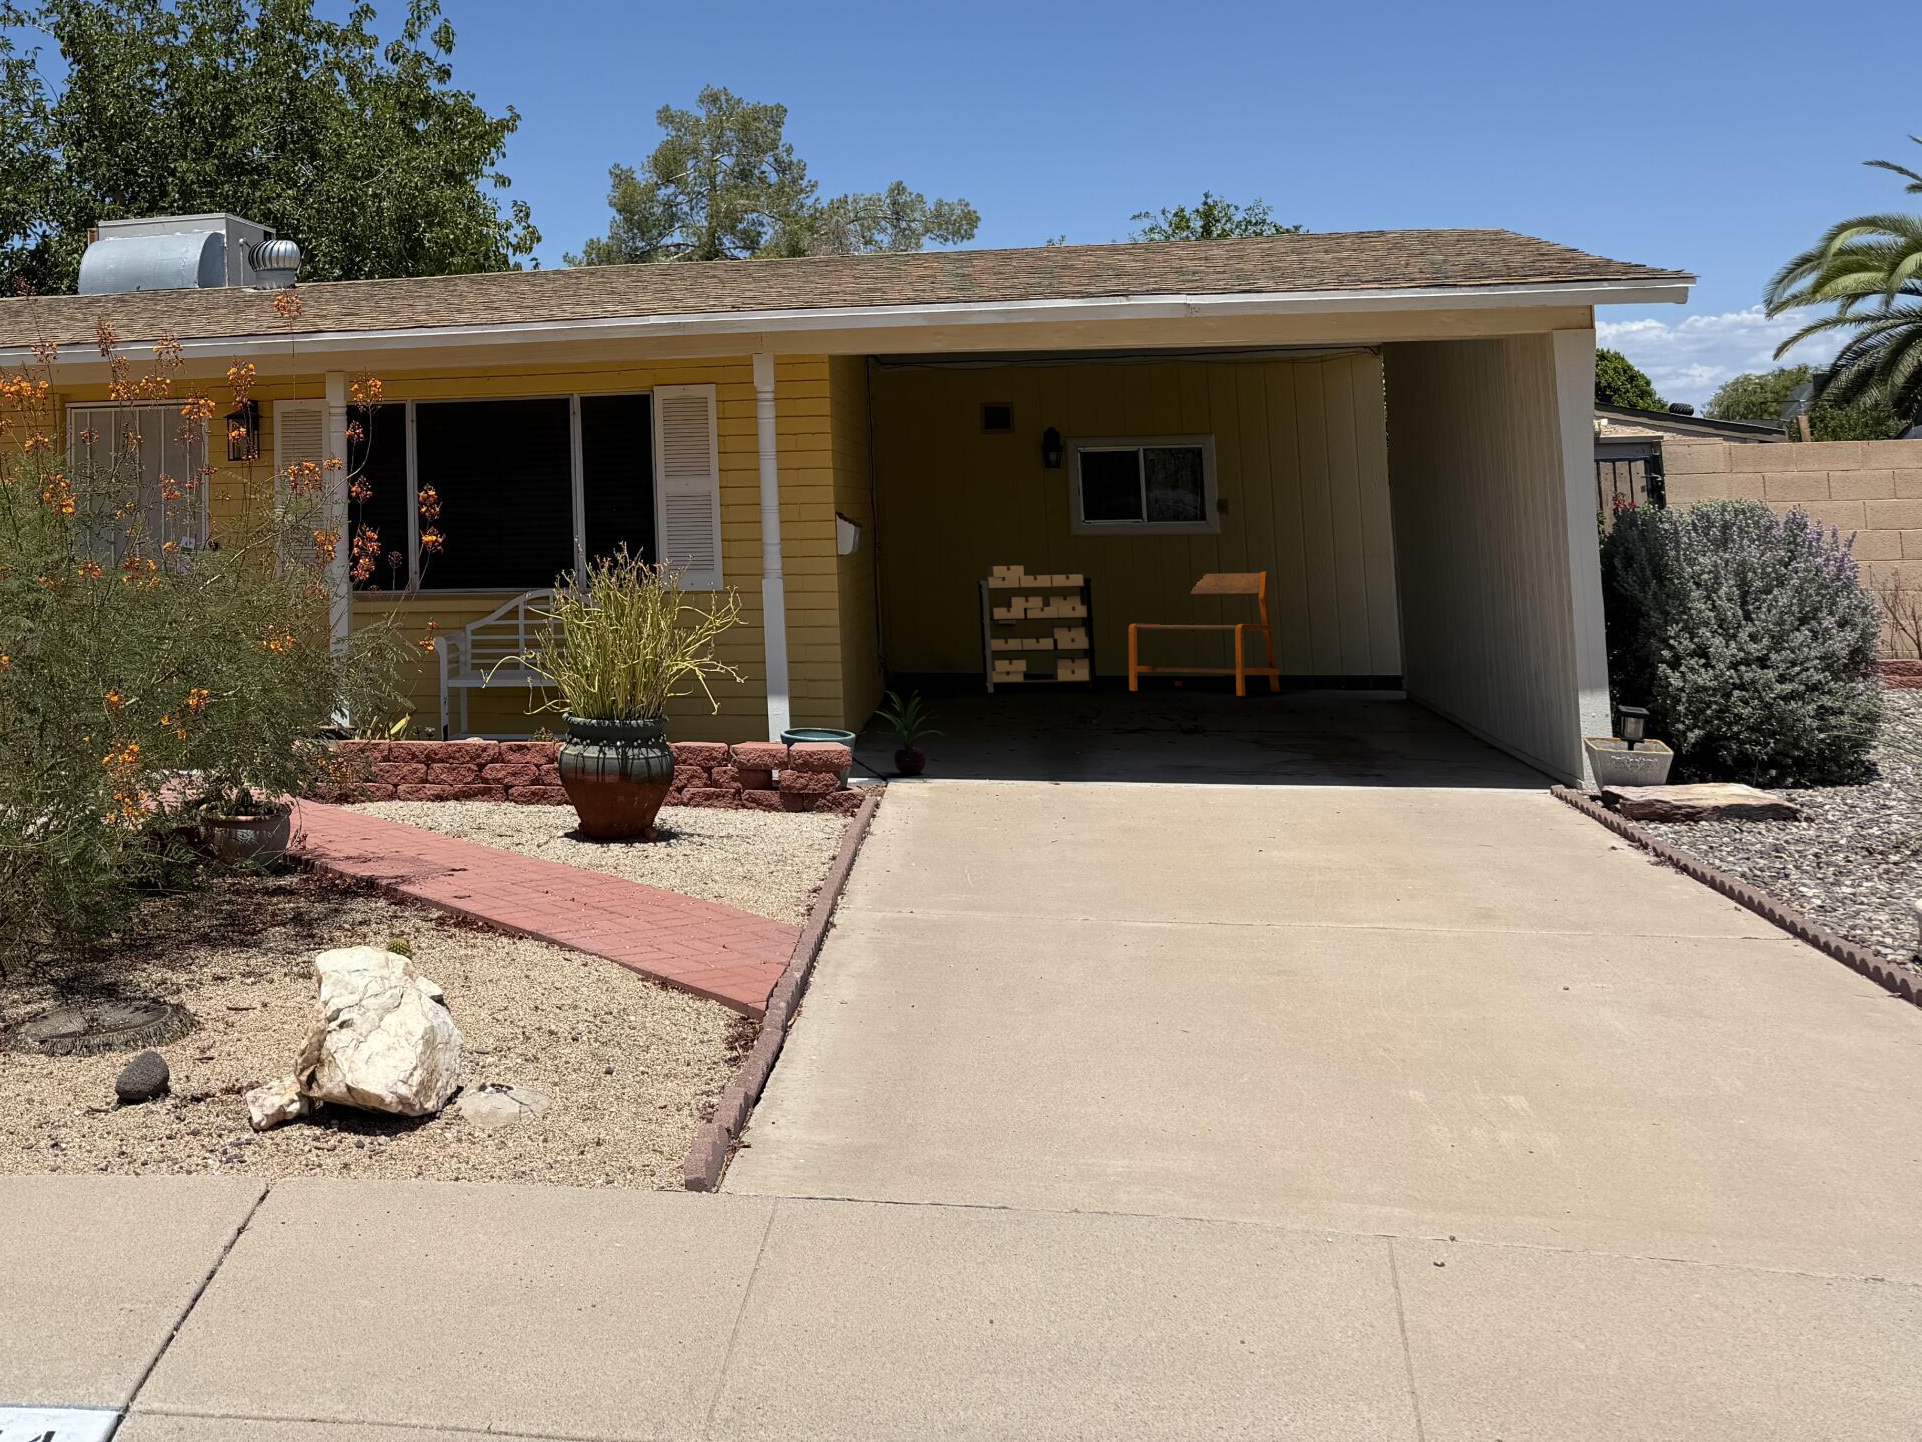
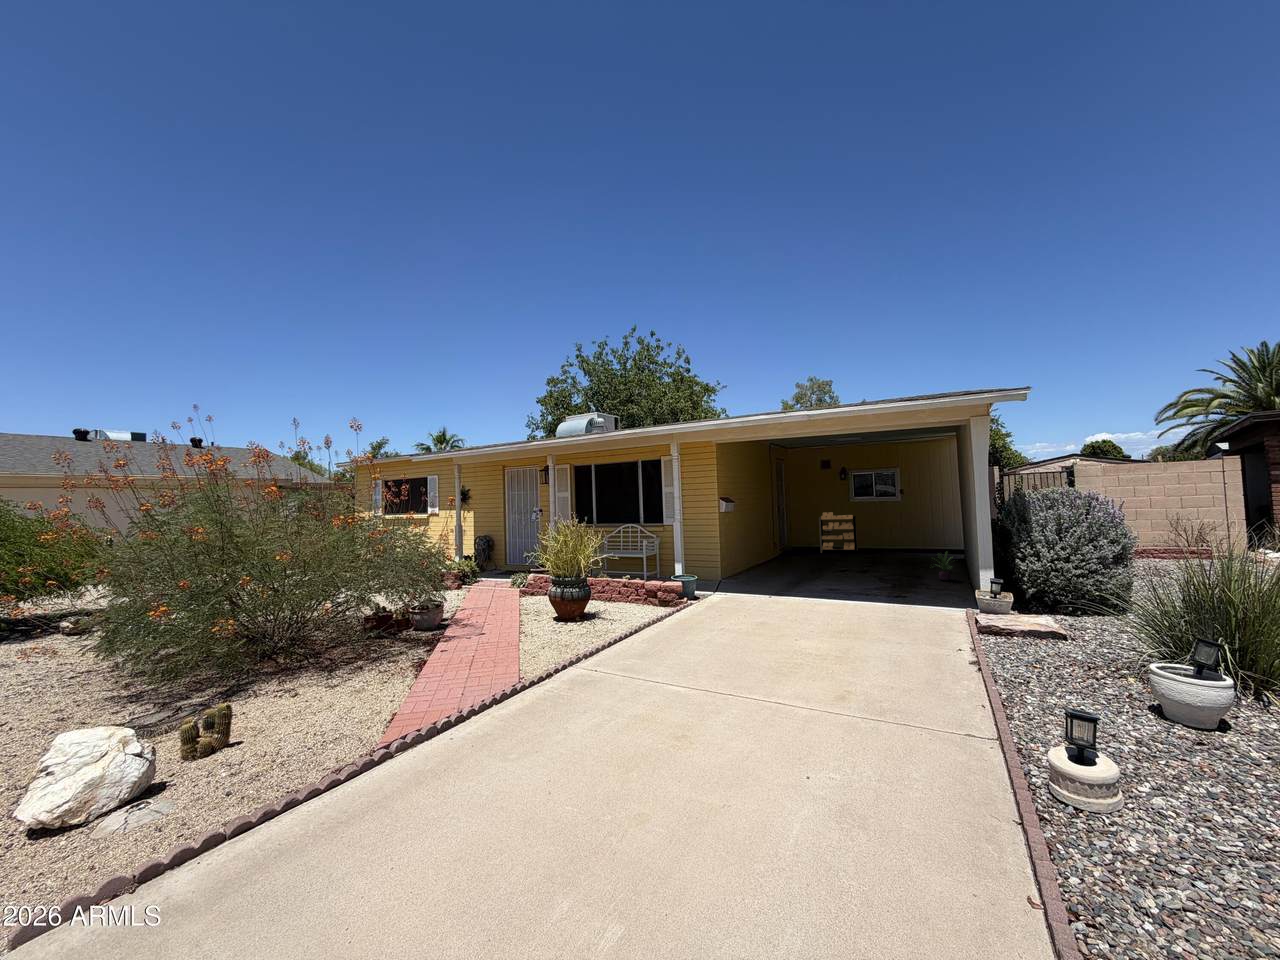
bench: present [1129,572,1280,696] -> none [869,514,921,556]
decorative plant: present [875,690,944,774] -> present [939,552,951,581]

